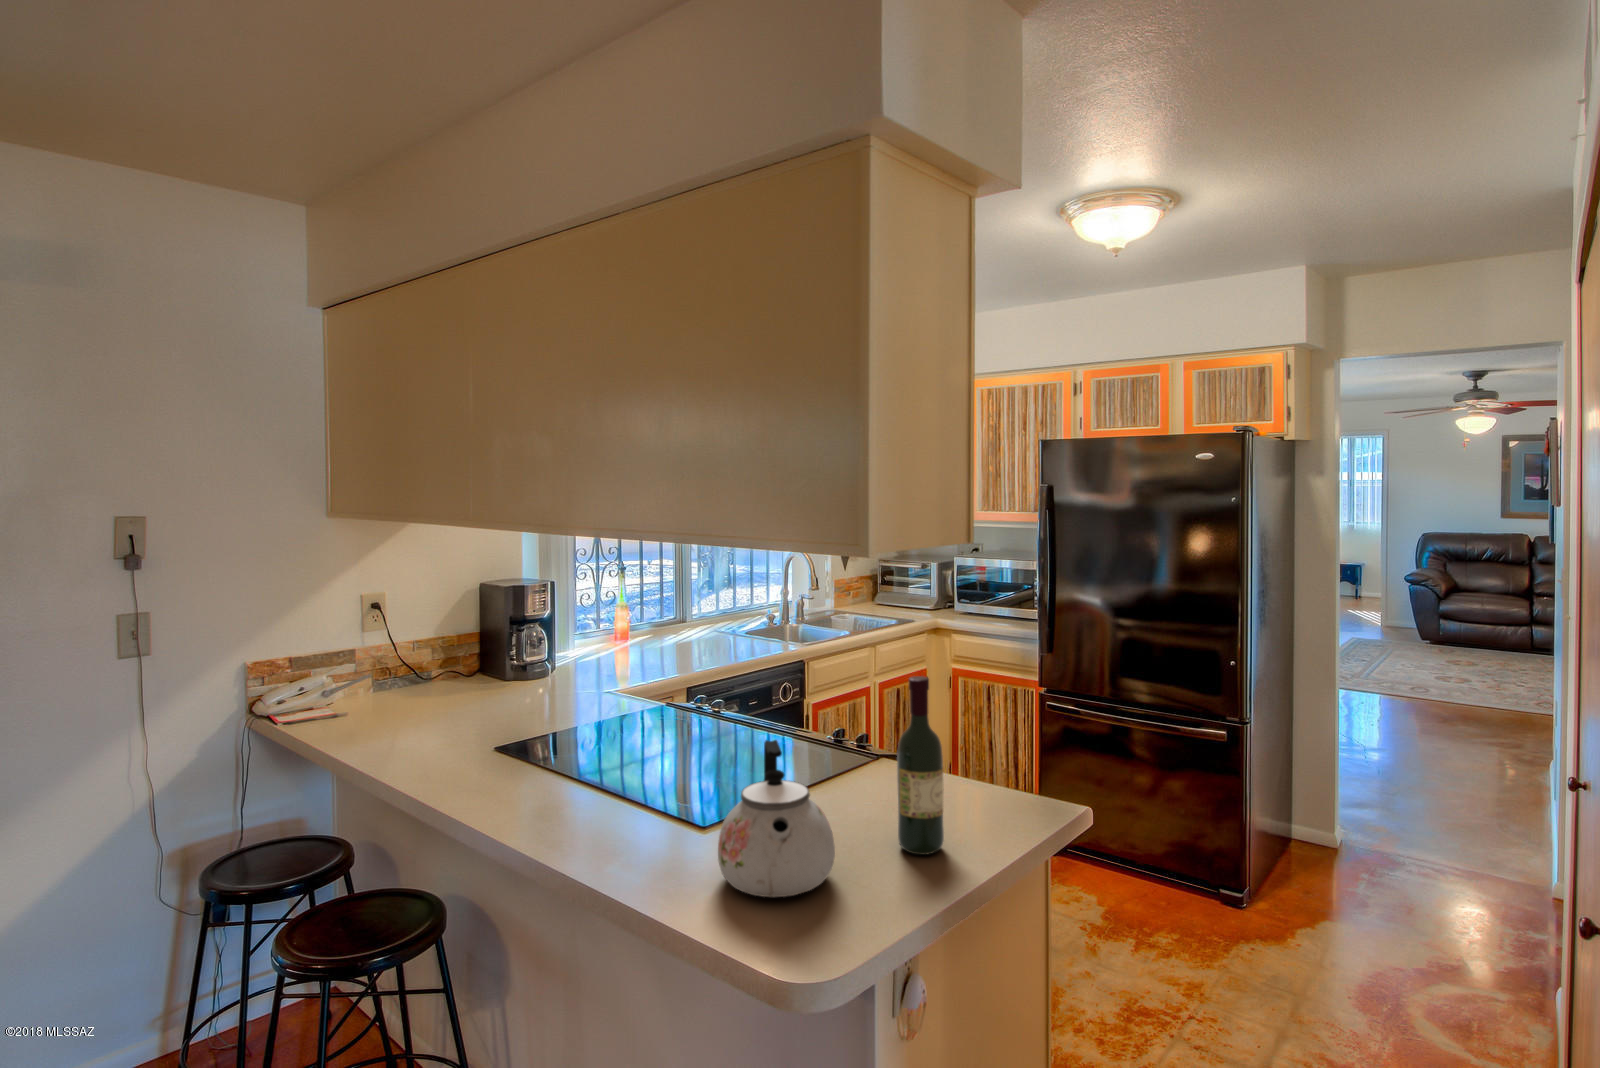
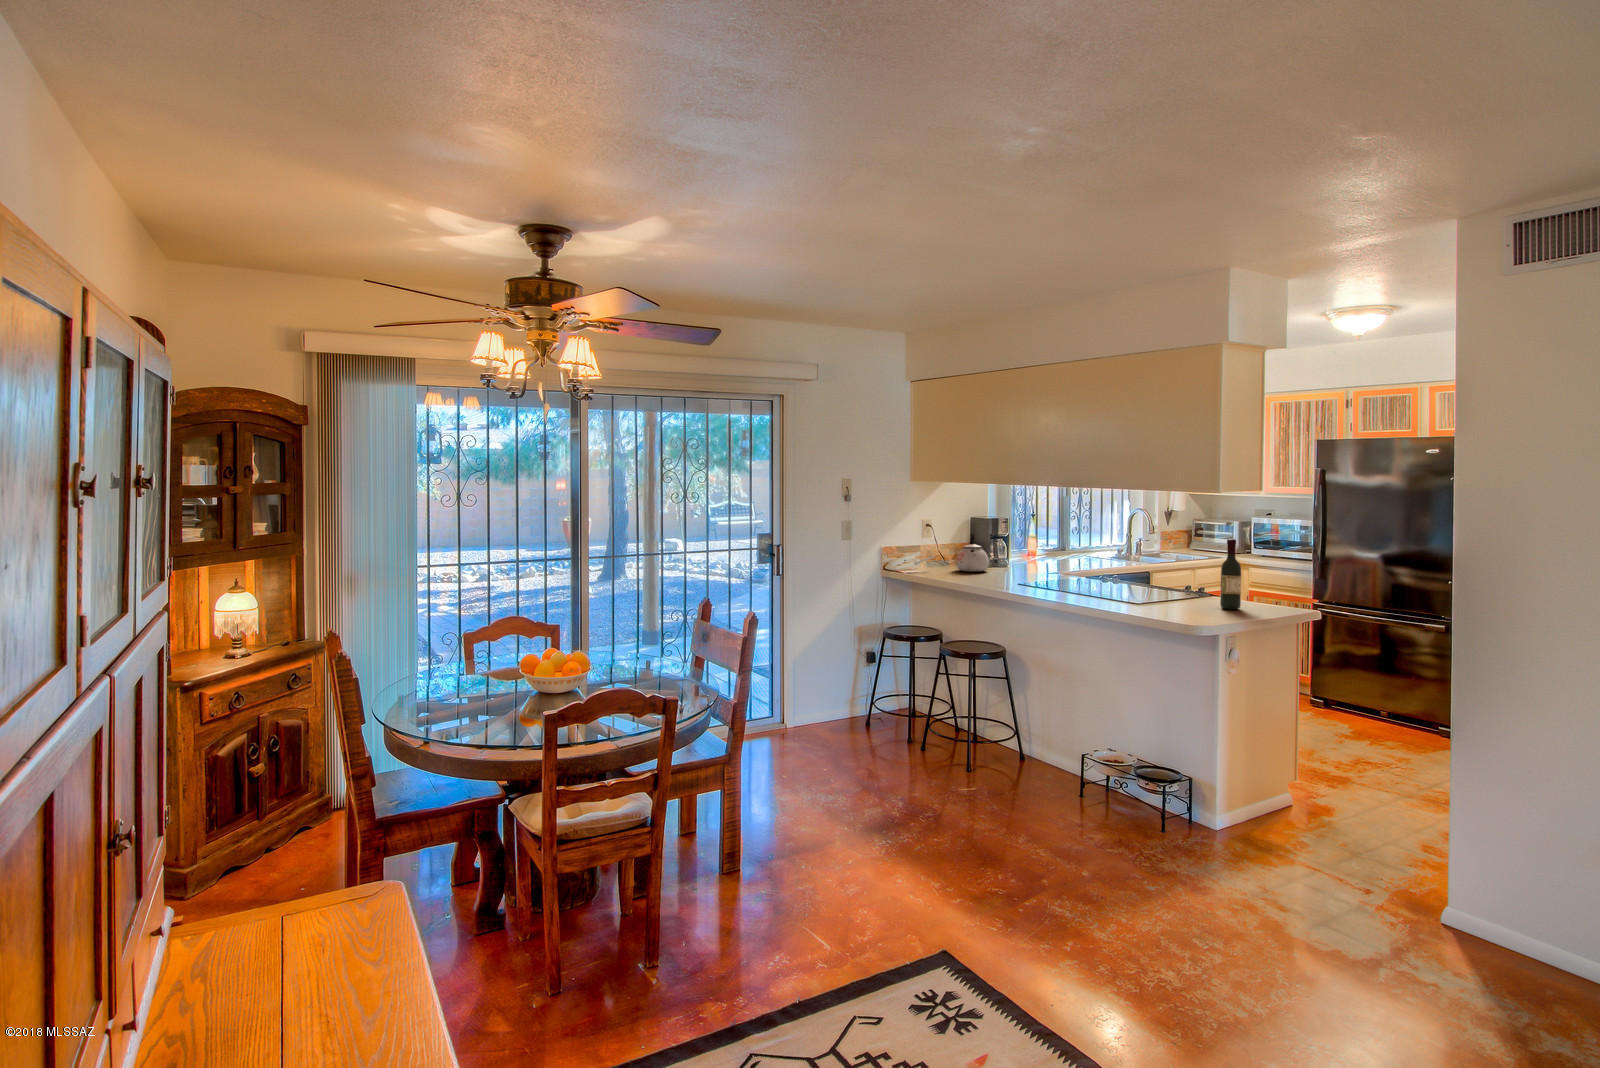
kettle: present [718,740,835,897] -> present [956,534,989,572]

